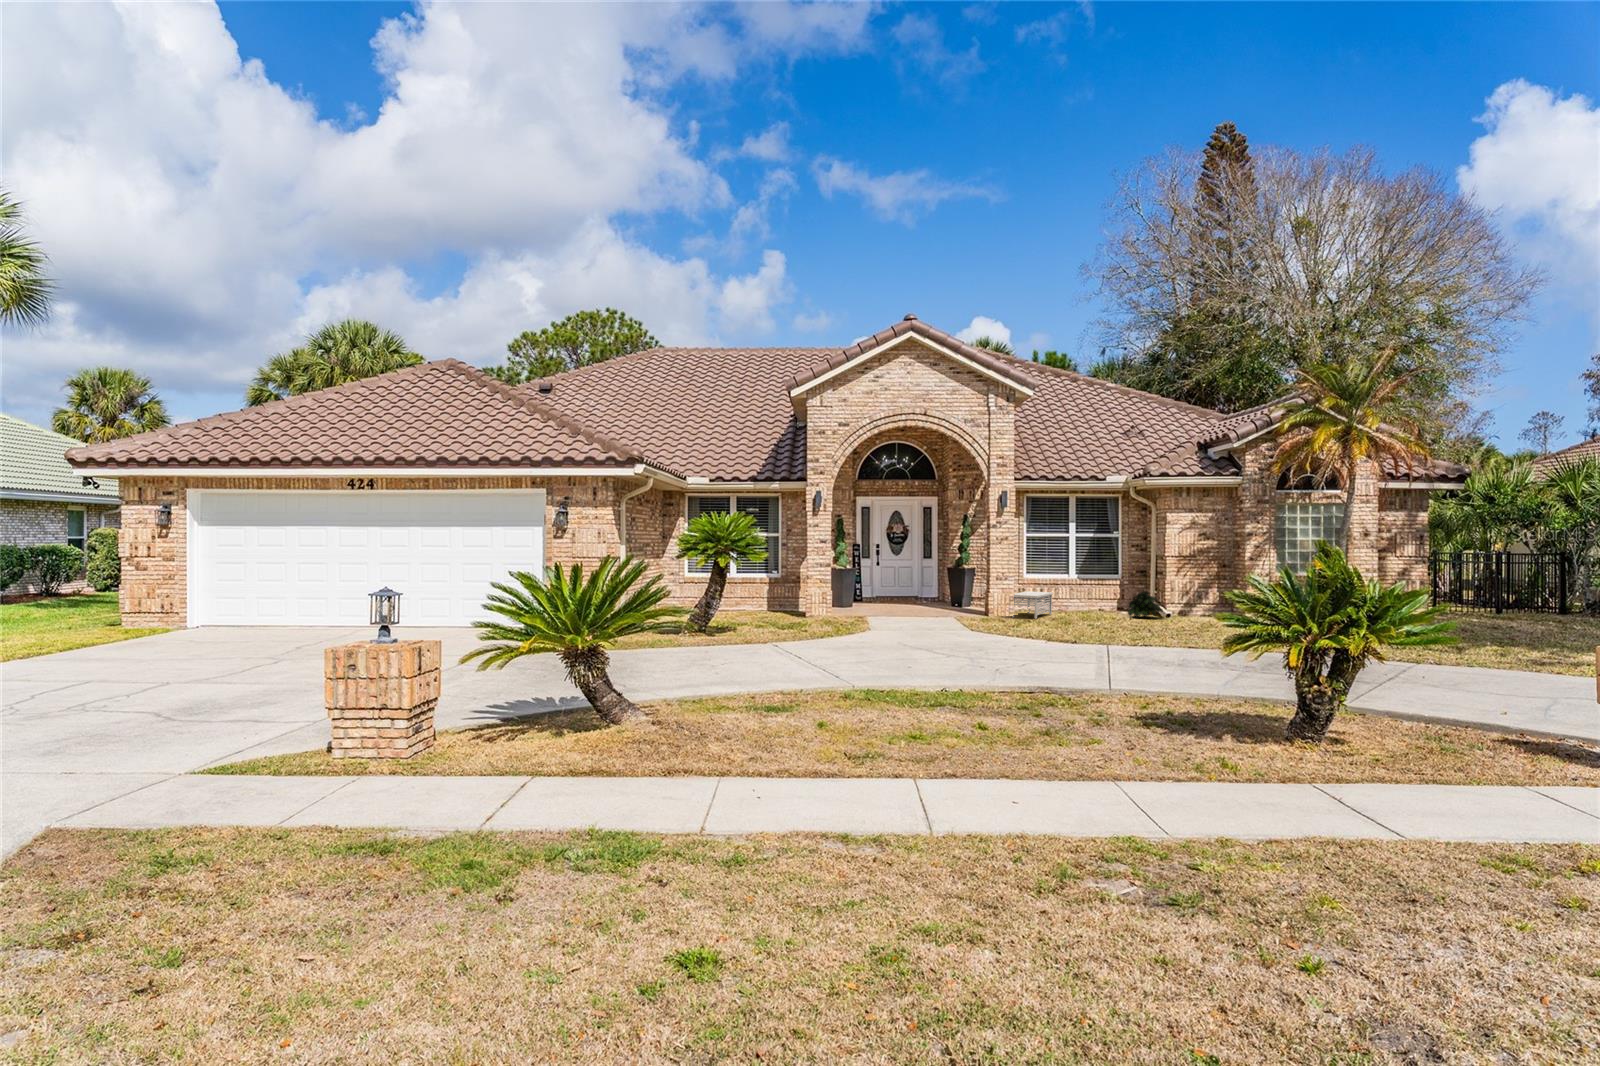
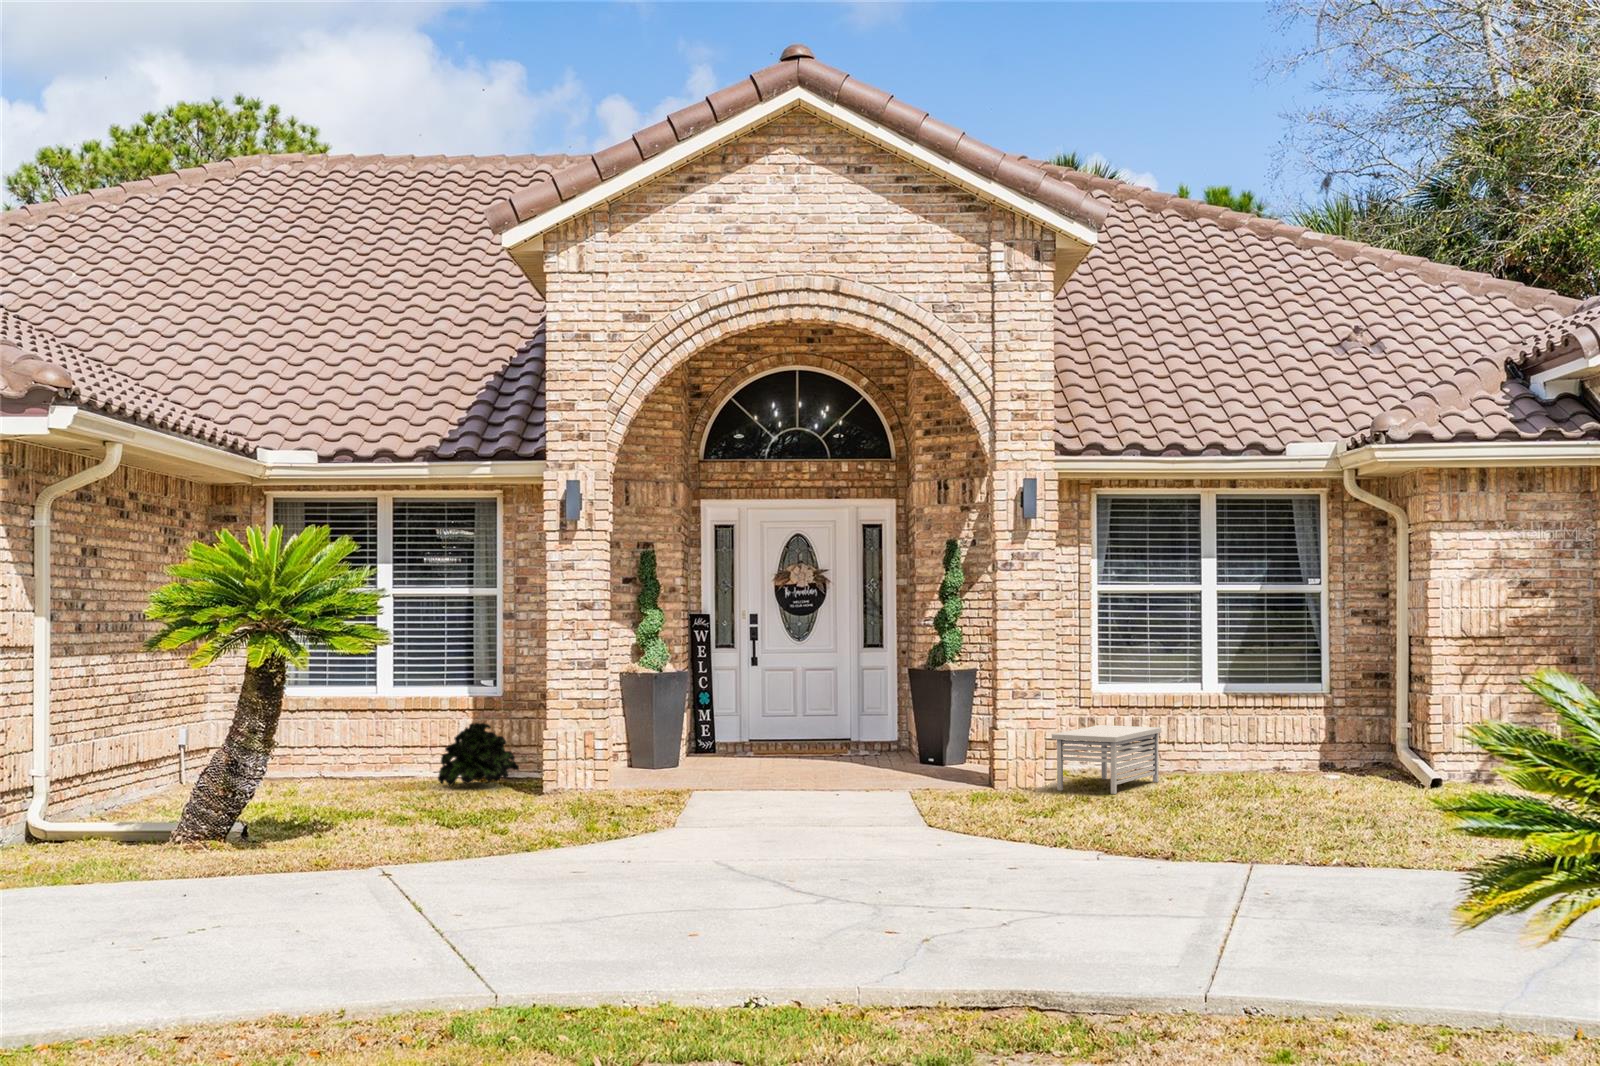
potted plant: present [1128,592,1163,617] -> present [438,723,519,786]

